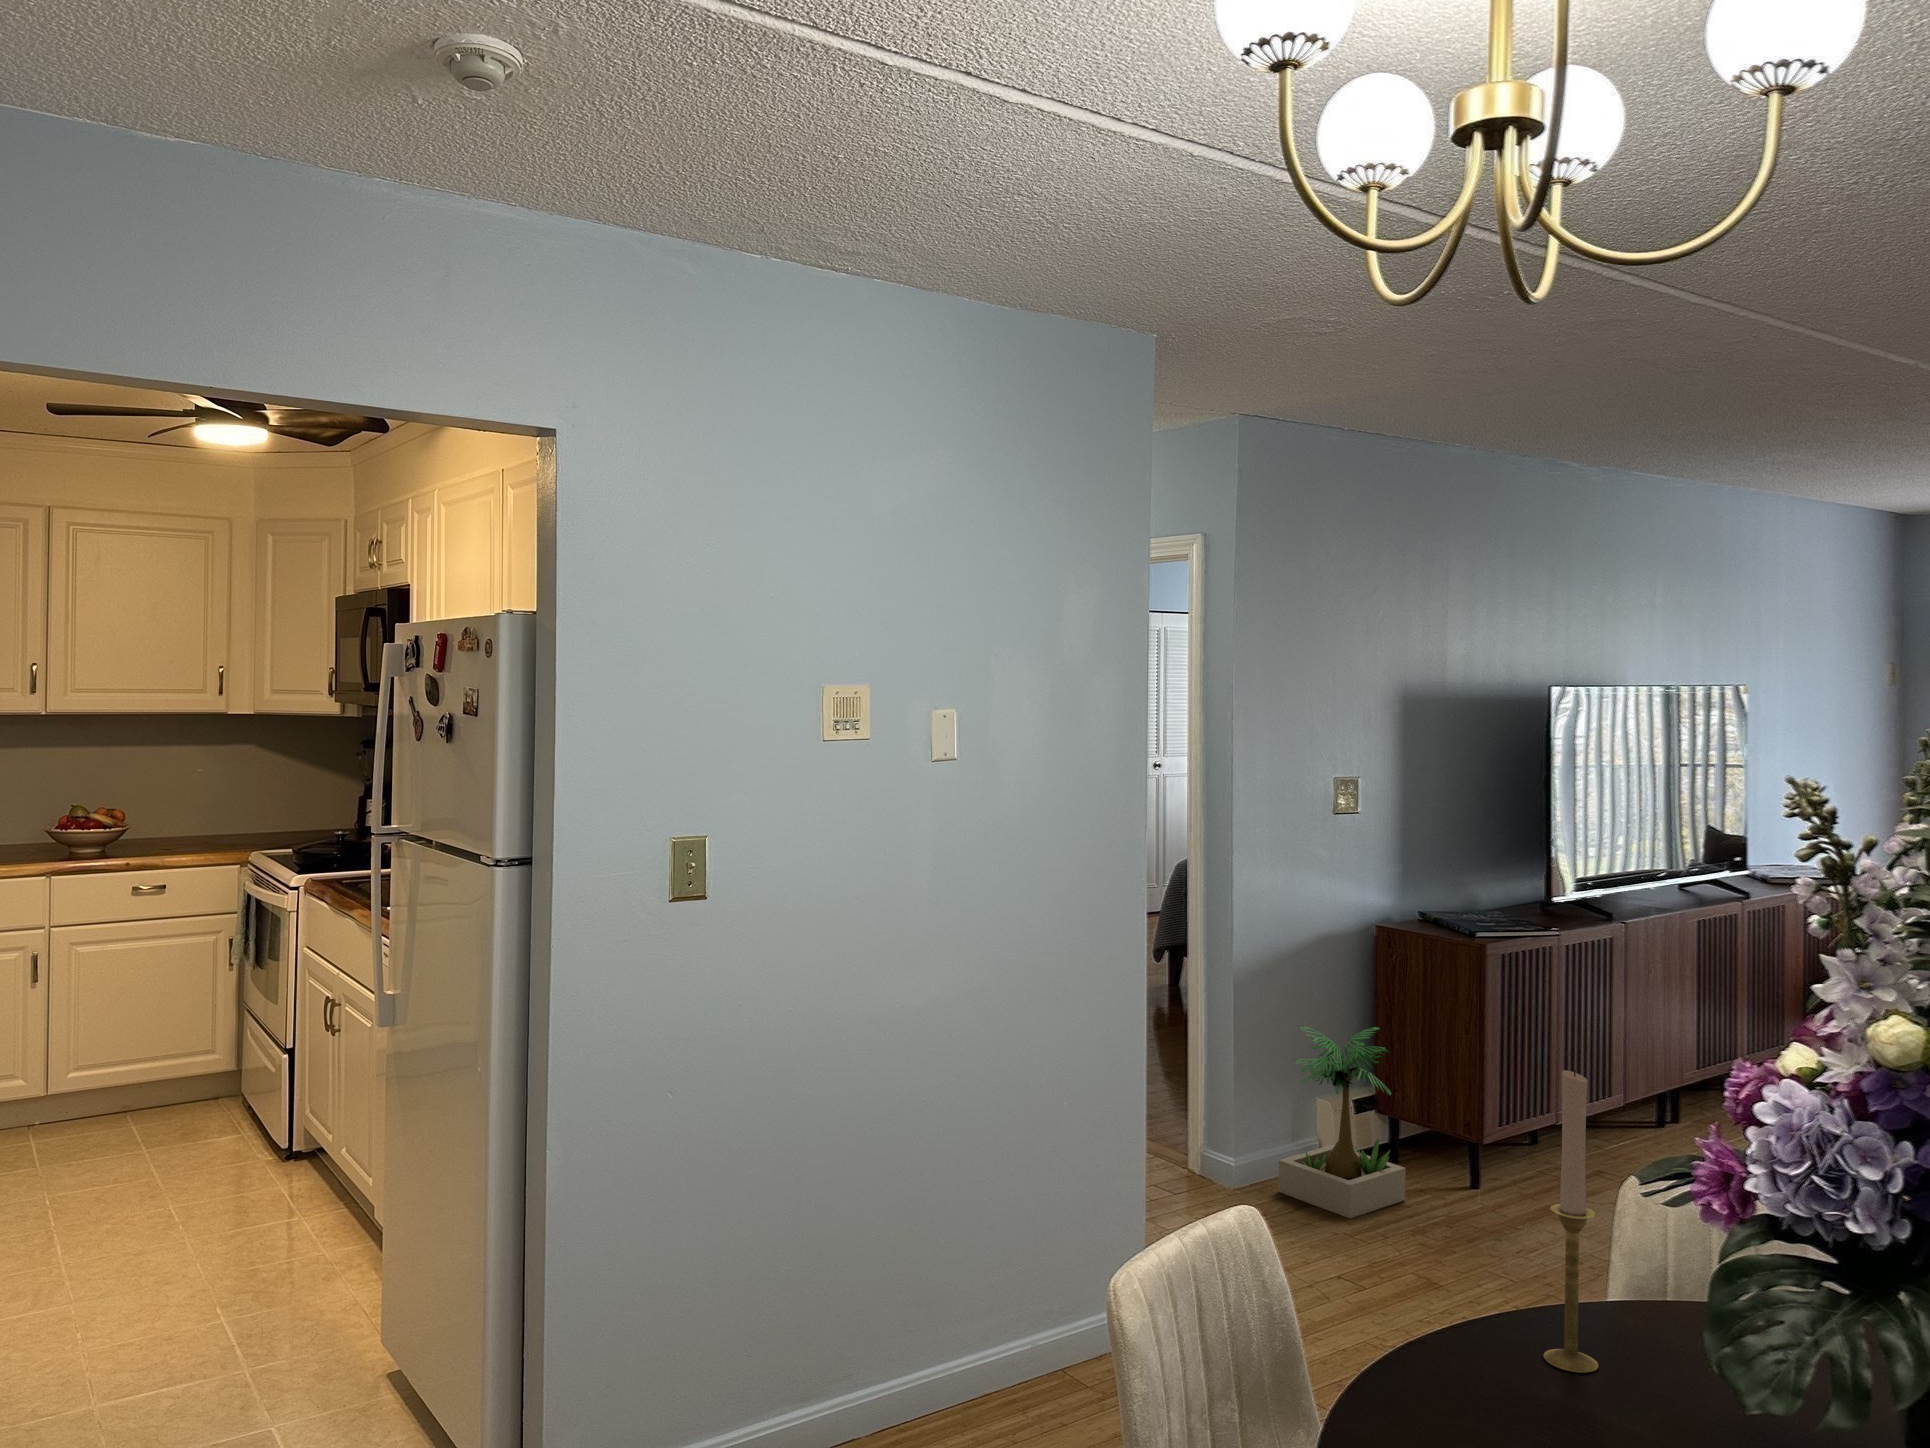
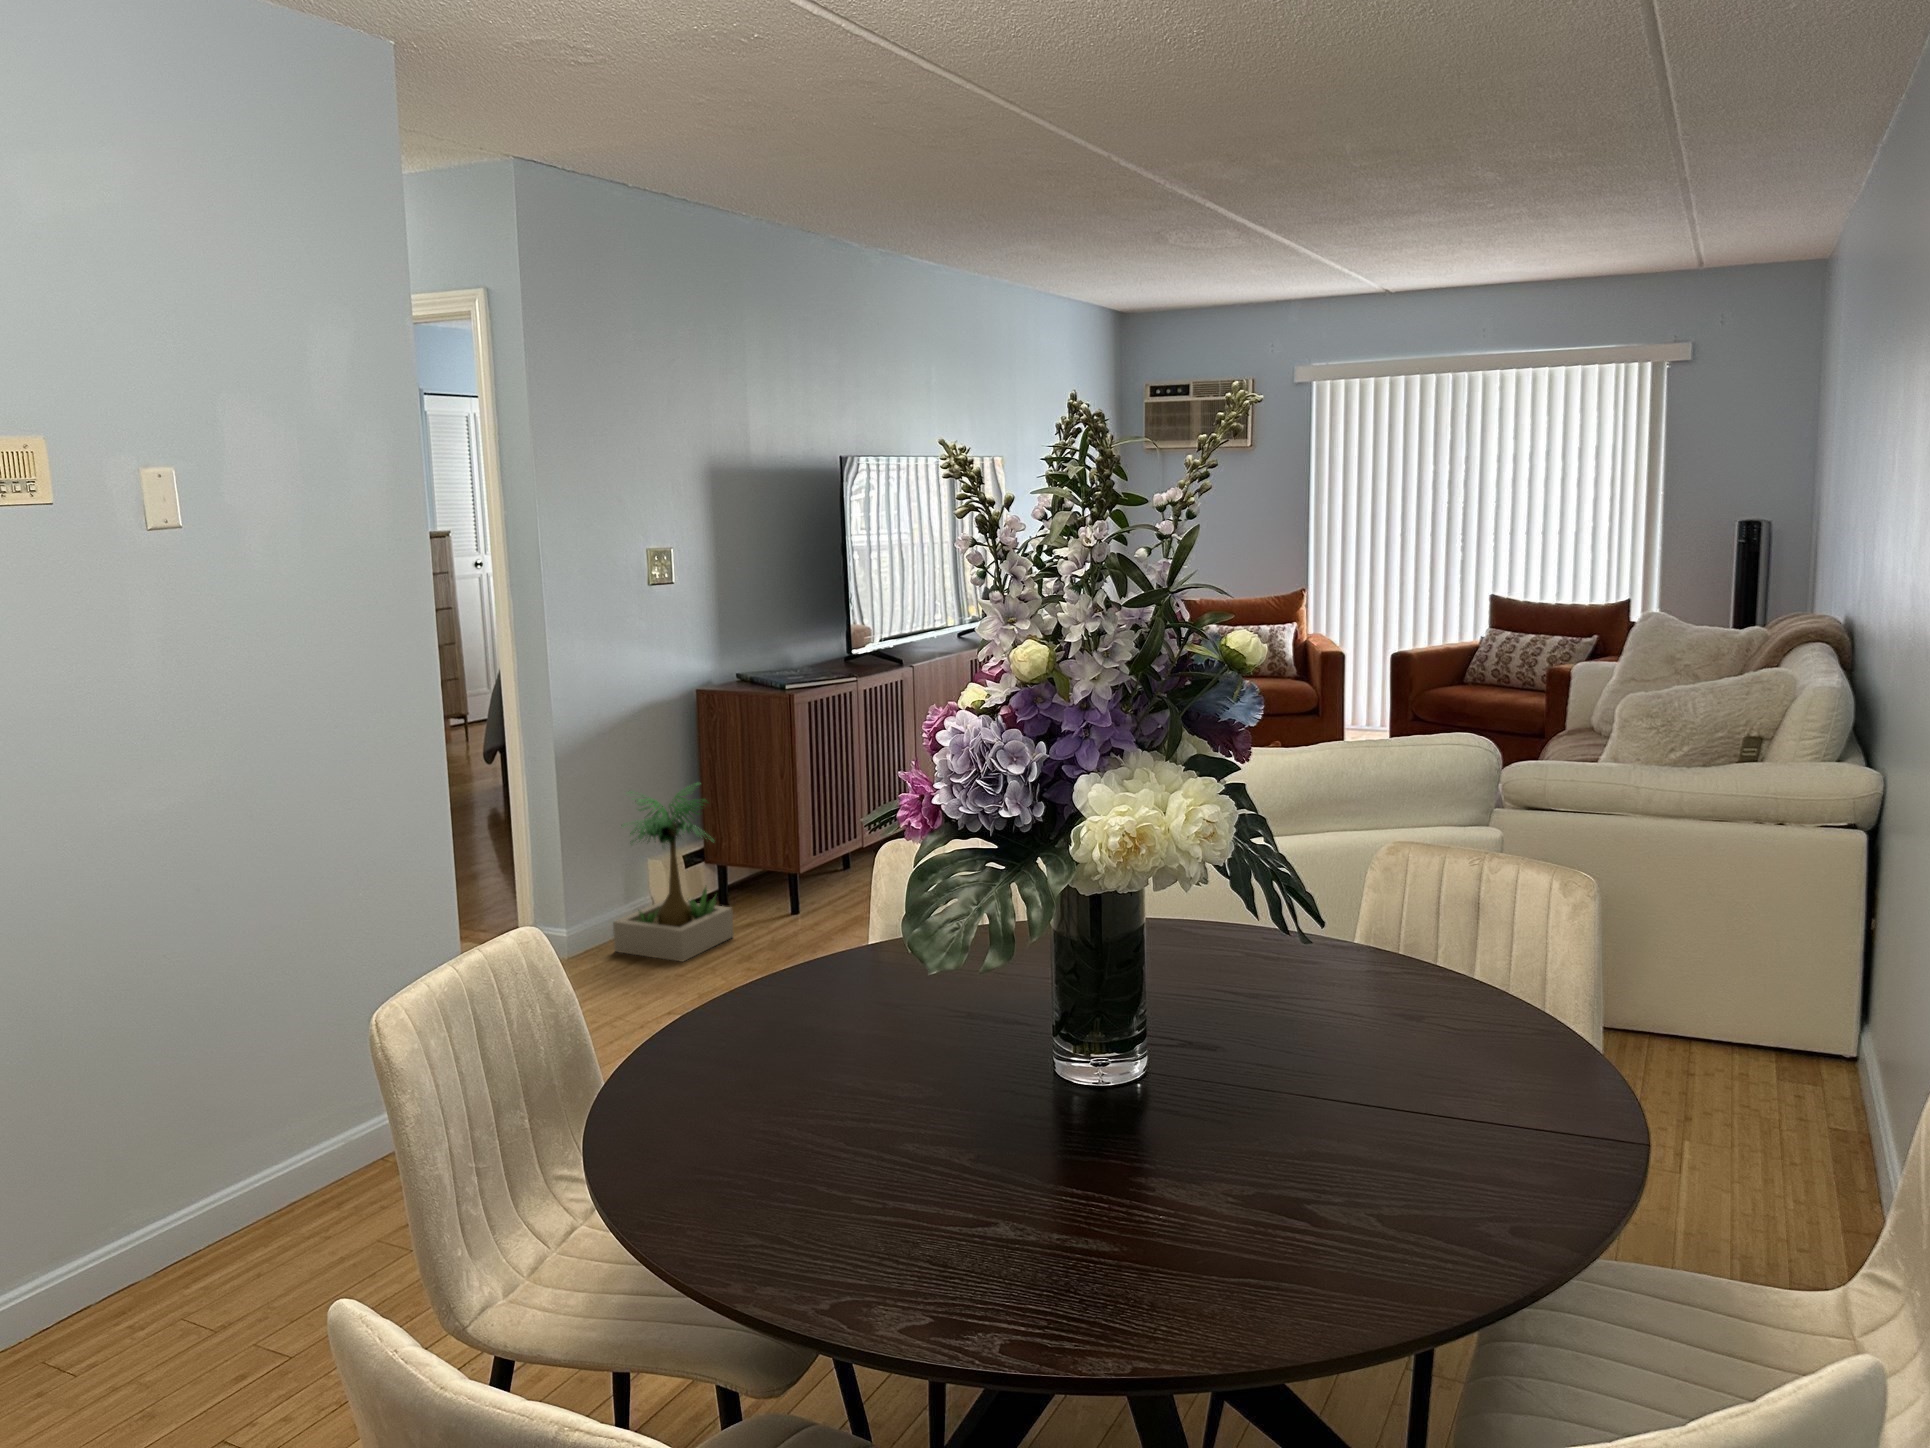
candlestick: present [1544,1070,1598,1372] -> none [806,746,851,1004]

